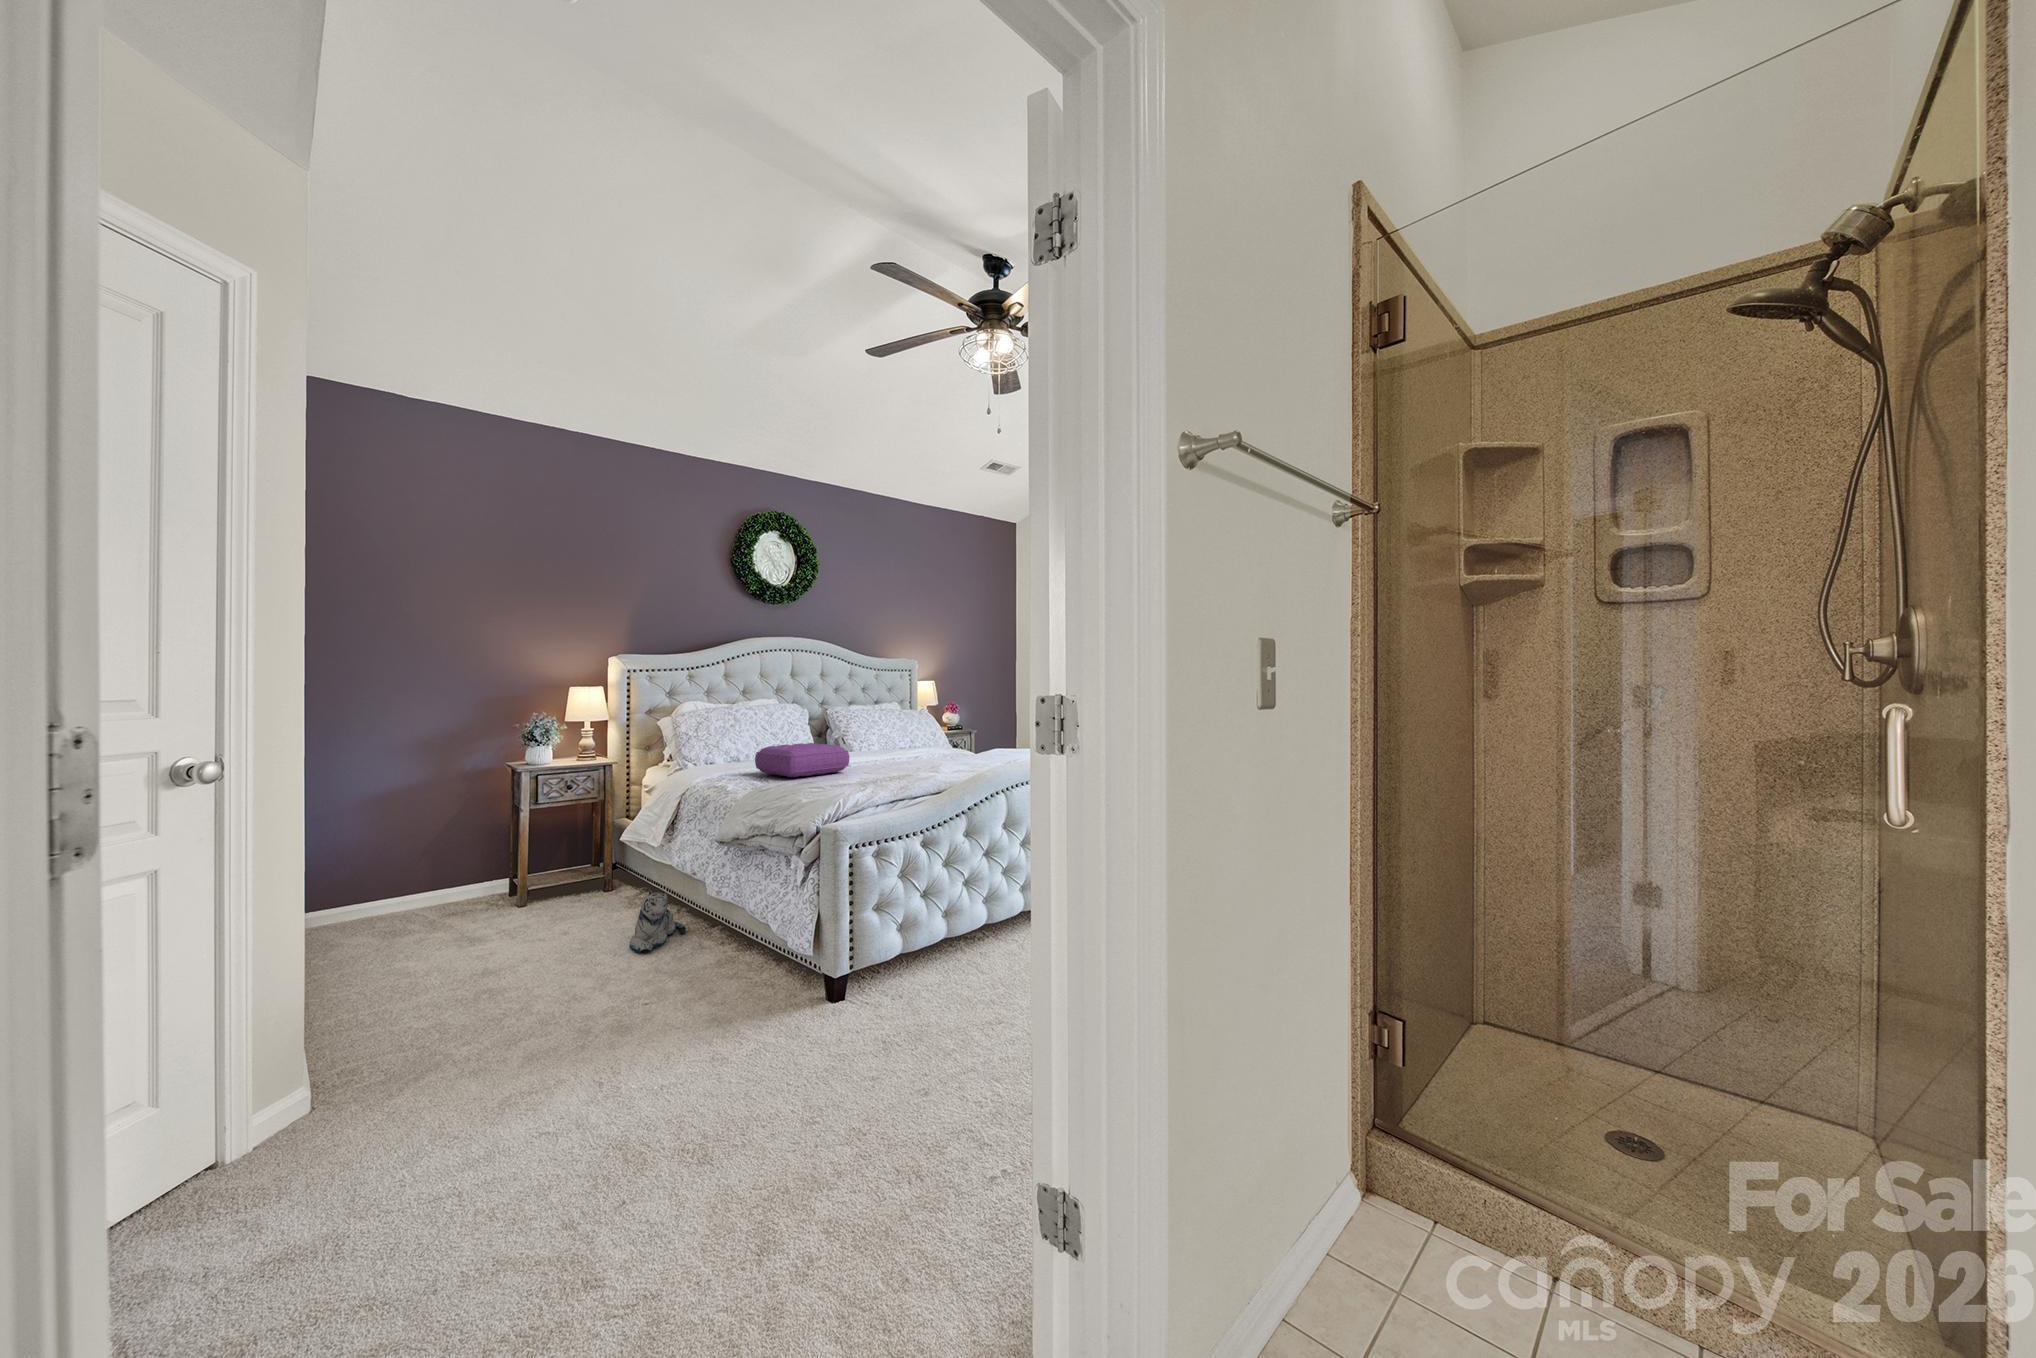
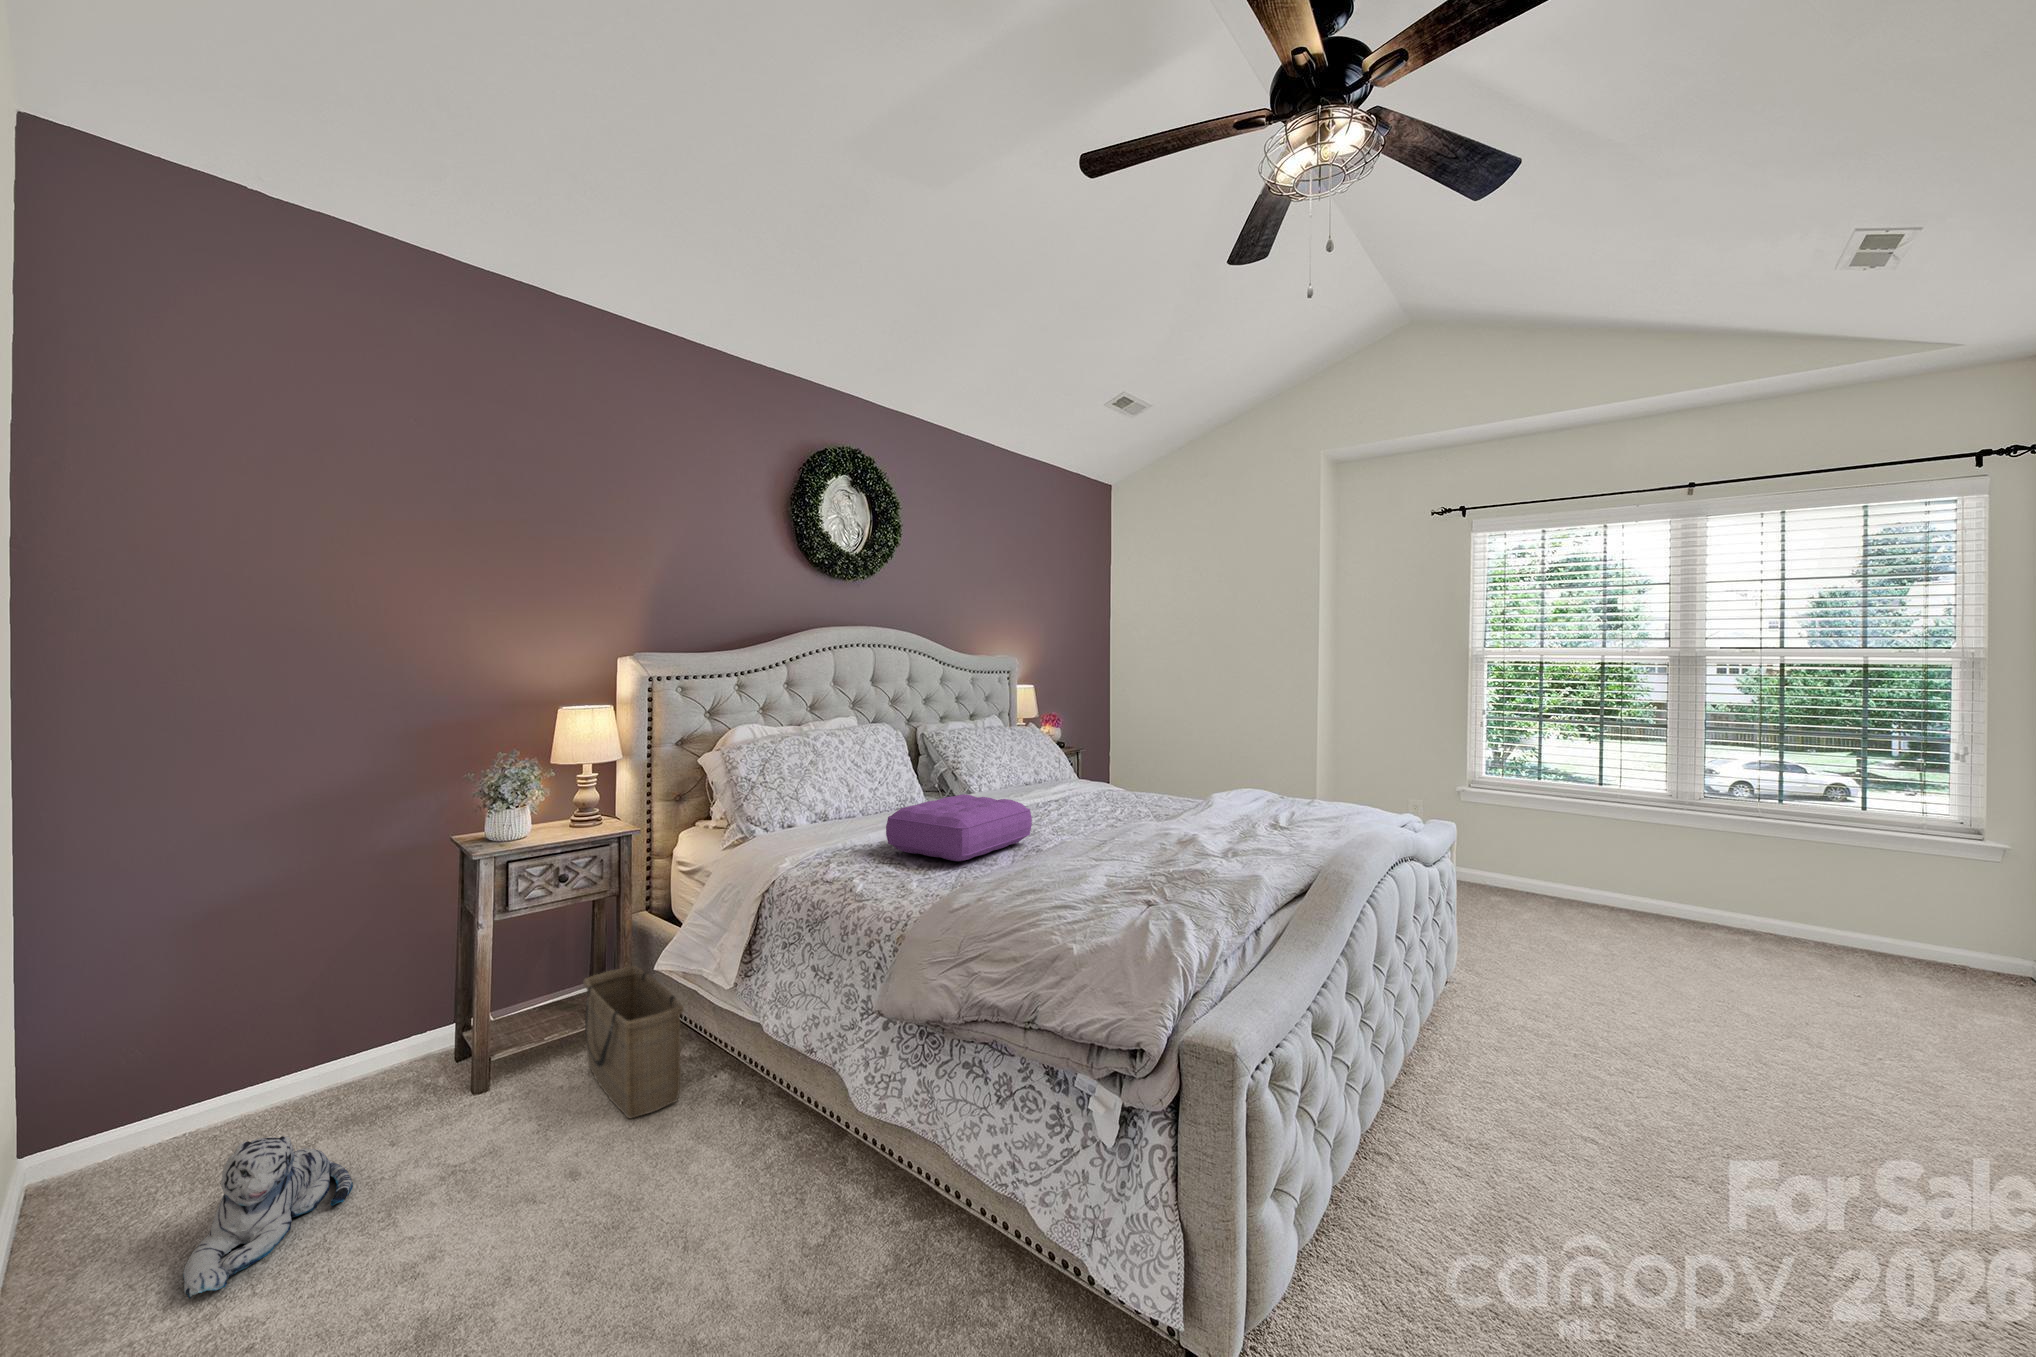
basket: none [580,843,633,916] -> present [583,966,684,1118]
plush toy: present [630,892,686,953] -> present [183,1136,353,1298]

